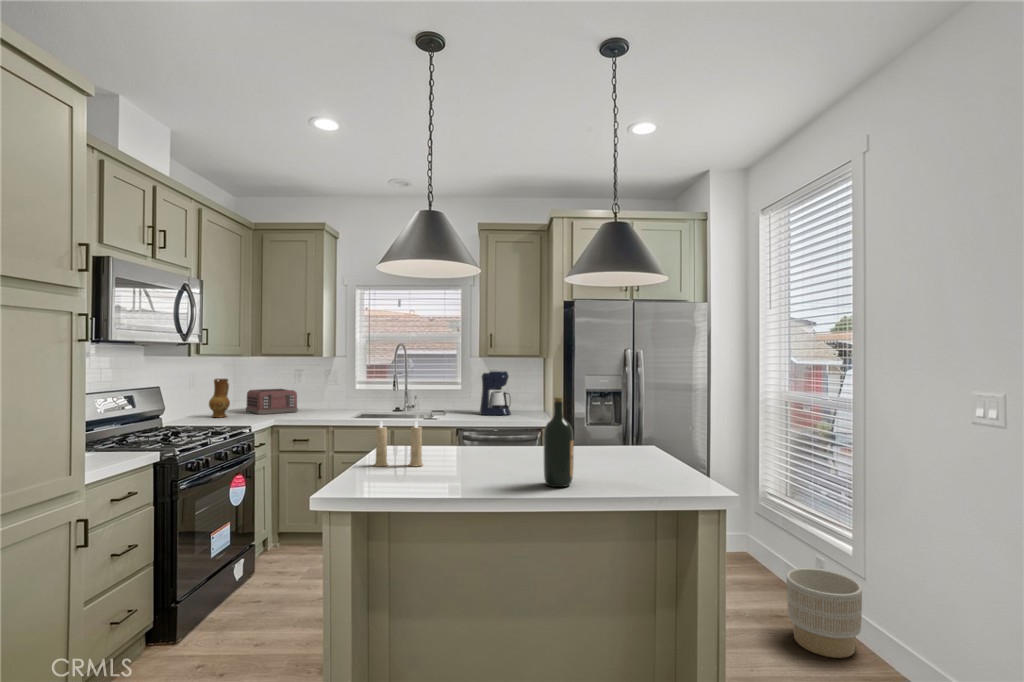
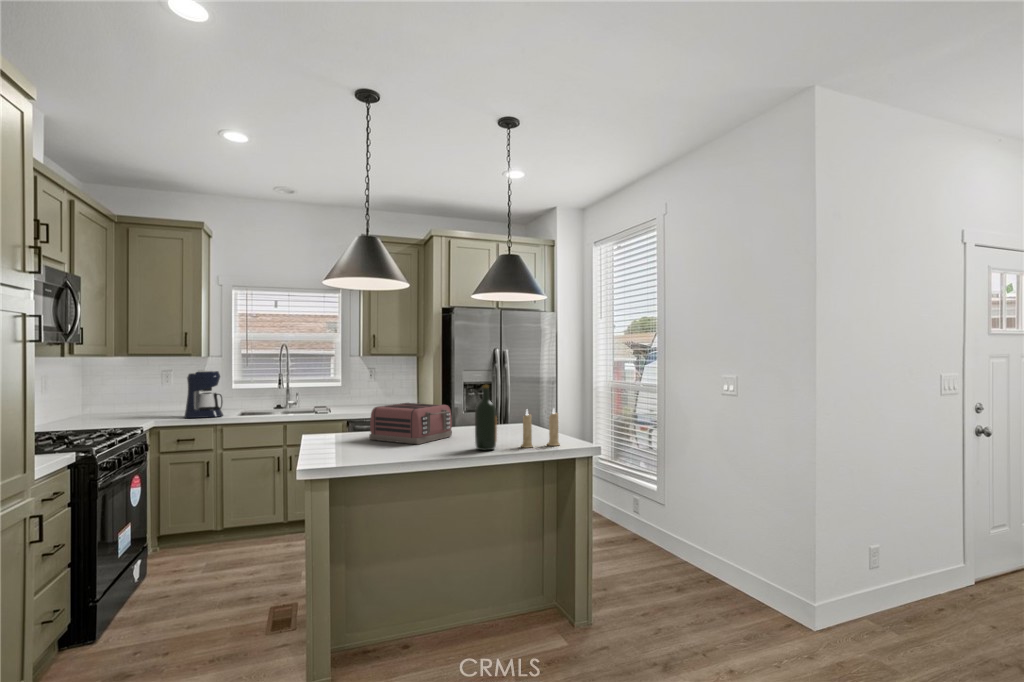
coffee maker: present [480,371,511,415] -> present [184,371,223,418]
ceramic jug: present [209,379,230,417] -> none [73,381,98,422]
toaster: present [246,389,298,414] -> present [369,403,452,444]
candle: present [374,421,423,467] -> present [521,409,560,448]
planter: present [787,568,862,658] -> none [619,505,667,562]

